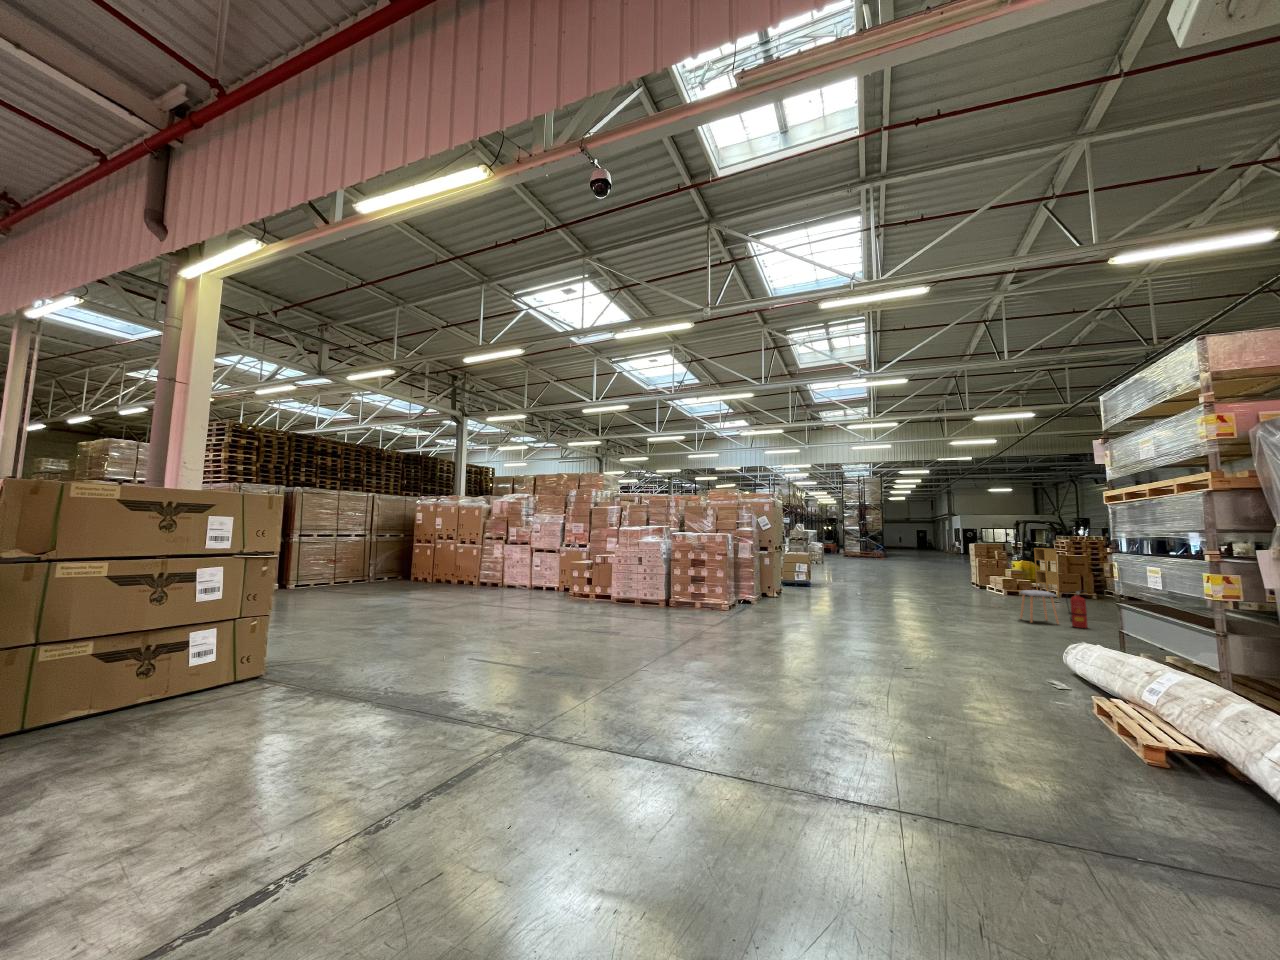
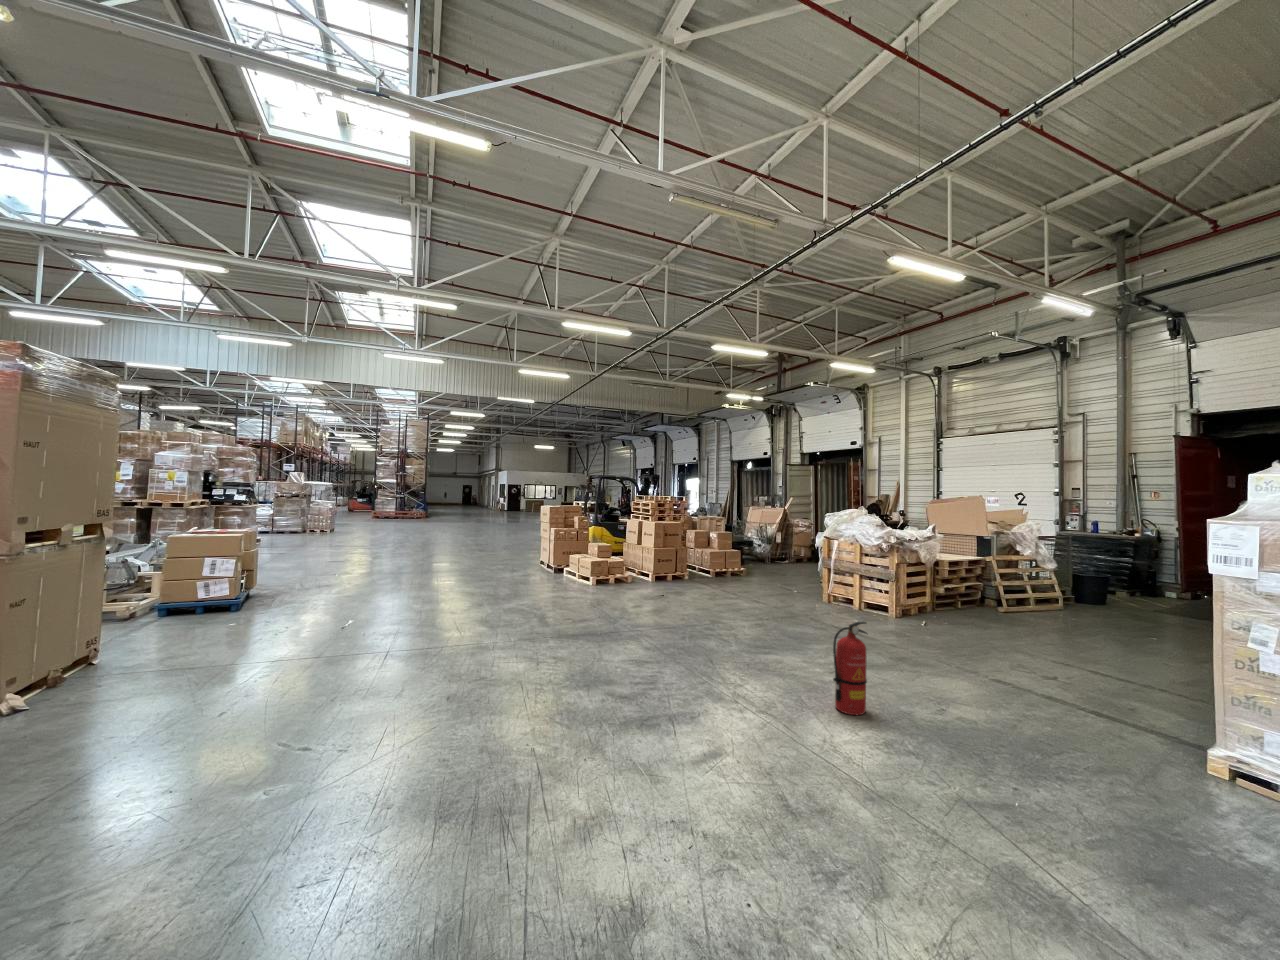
shelving unit: present [1034,548,1059,597] -> none [634,510,663,582]
stool: present [1020,590,1059,624] -> none [726,622,809,720]

